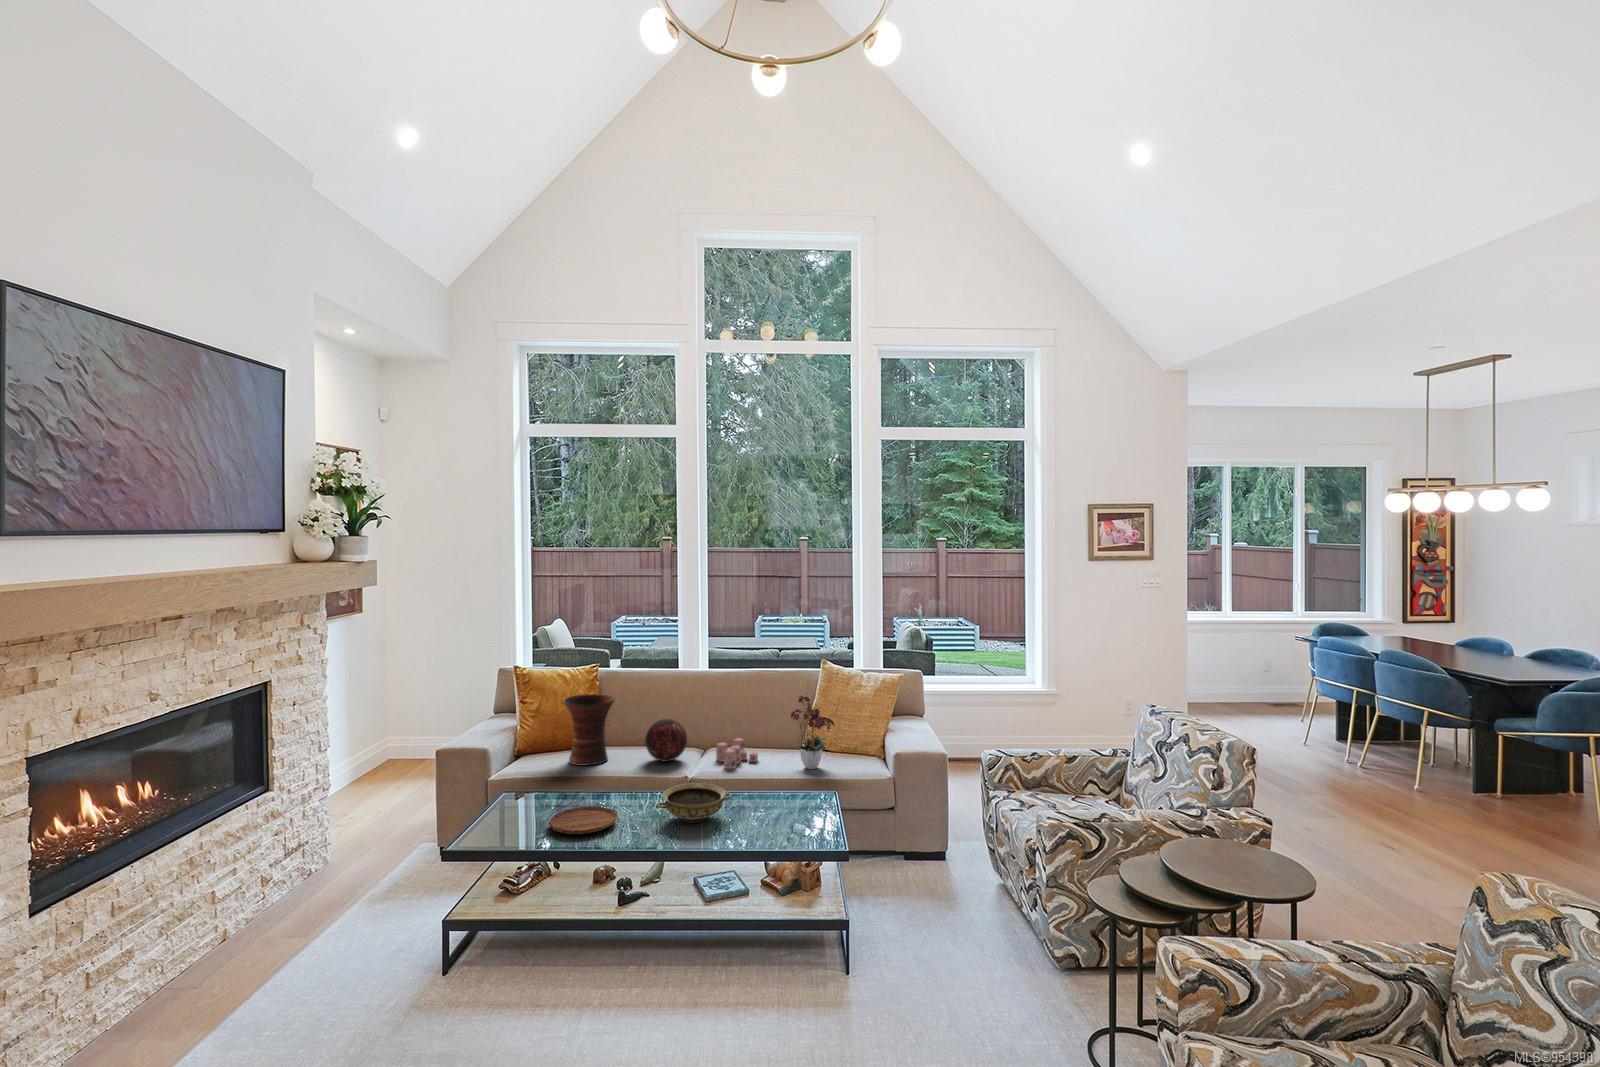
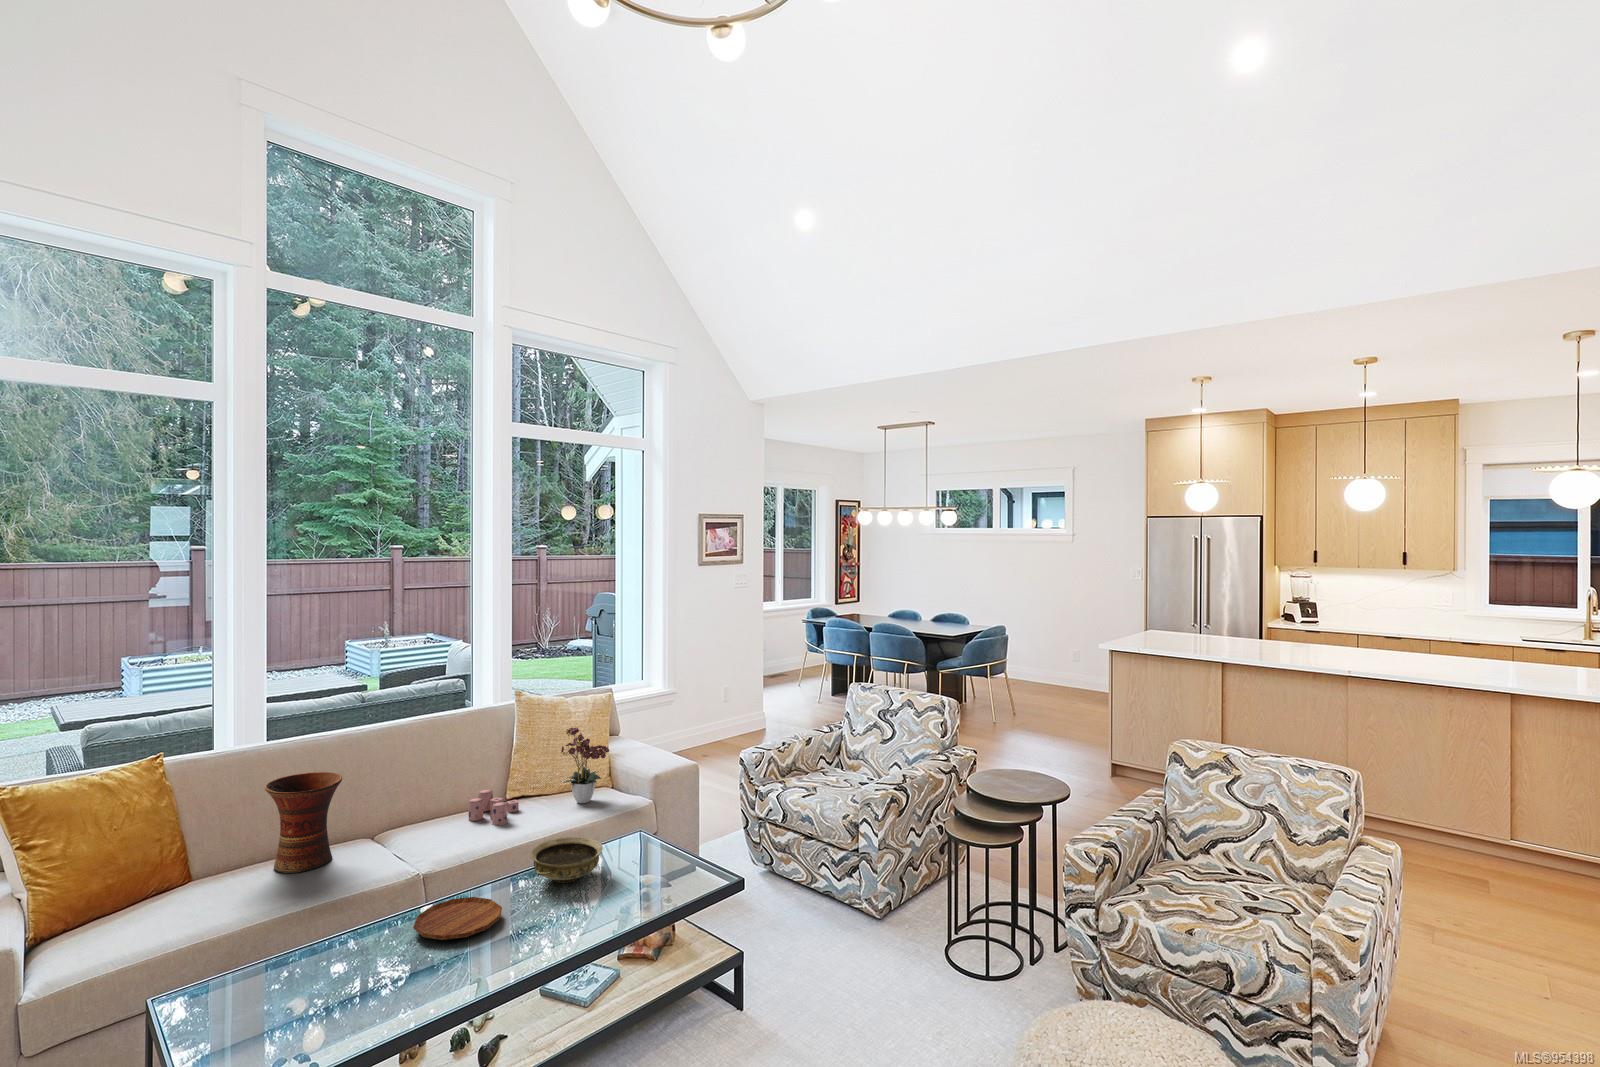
decorative orb: present [645,719,687,762] -> none [383,784,438,838]

